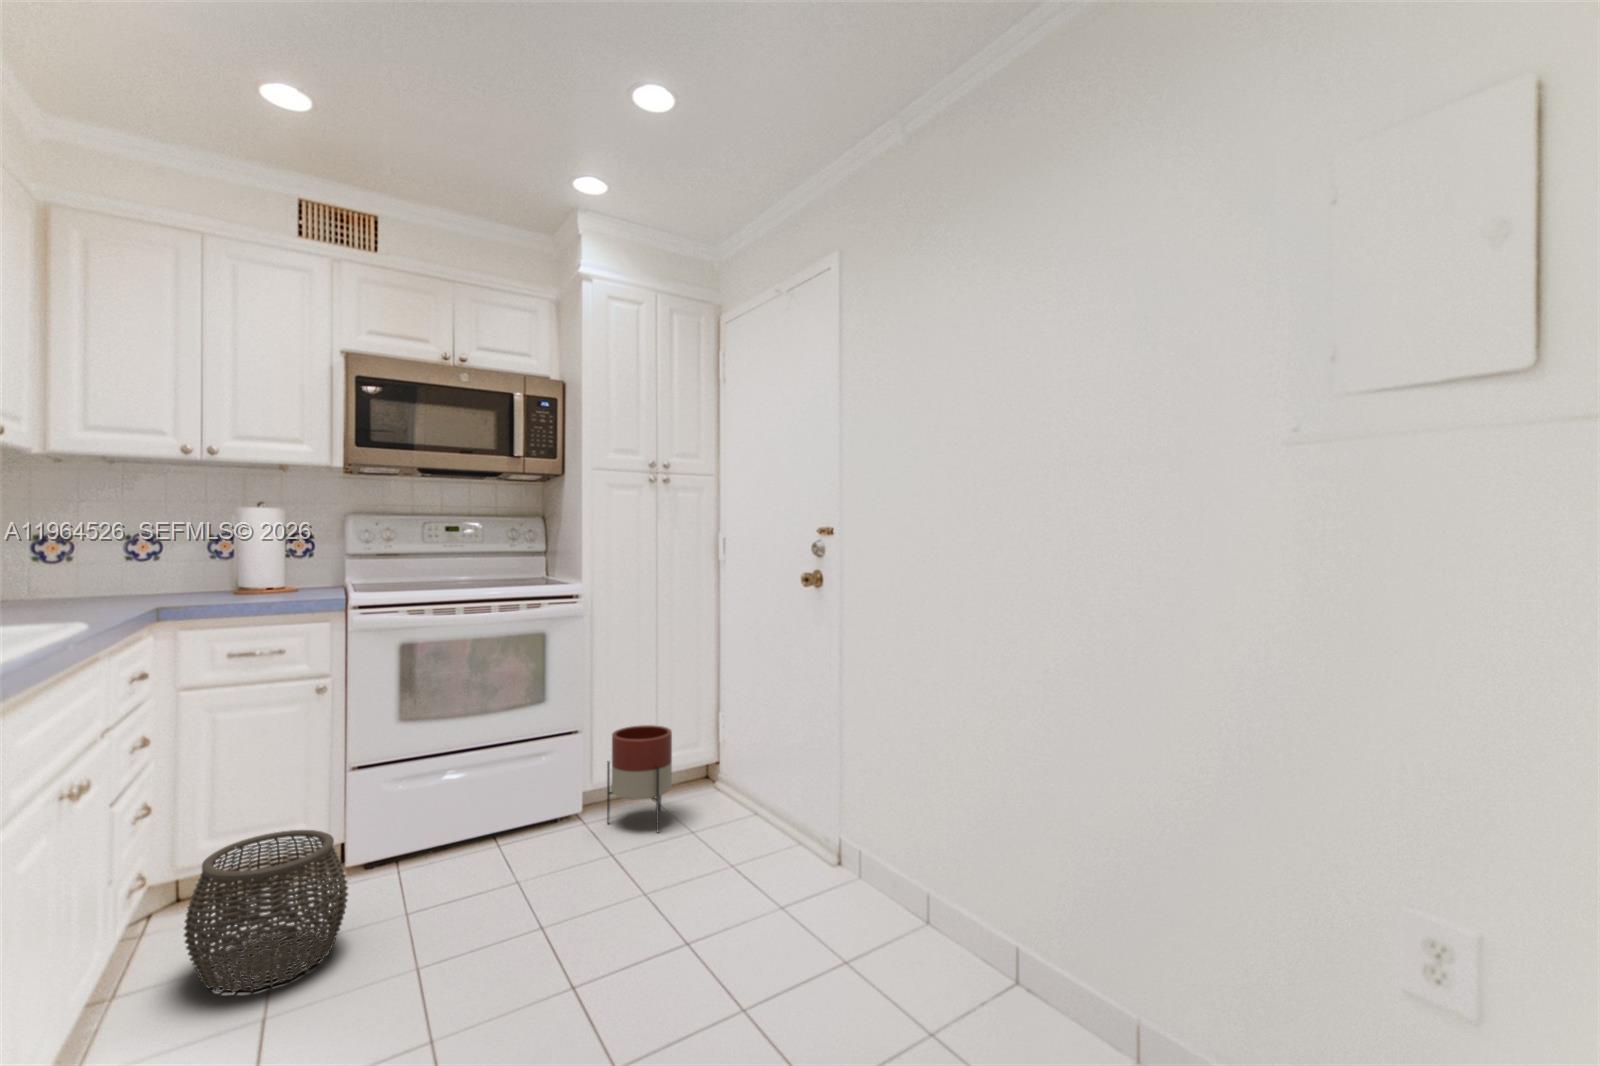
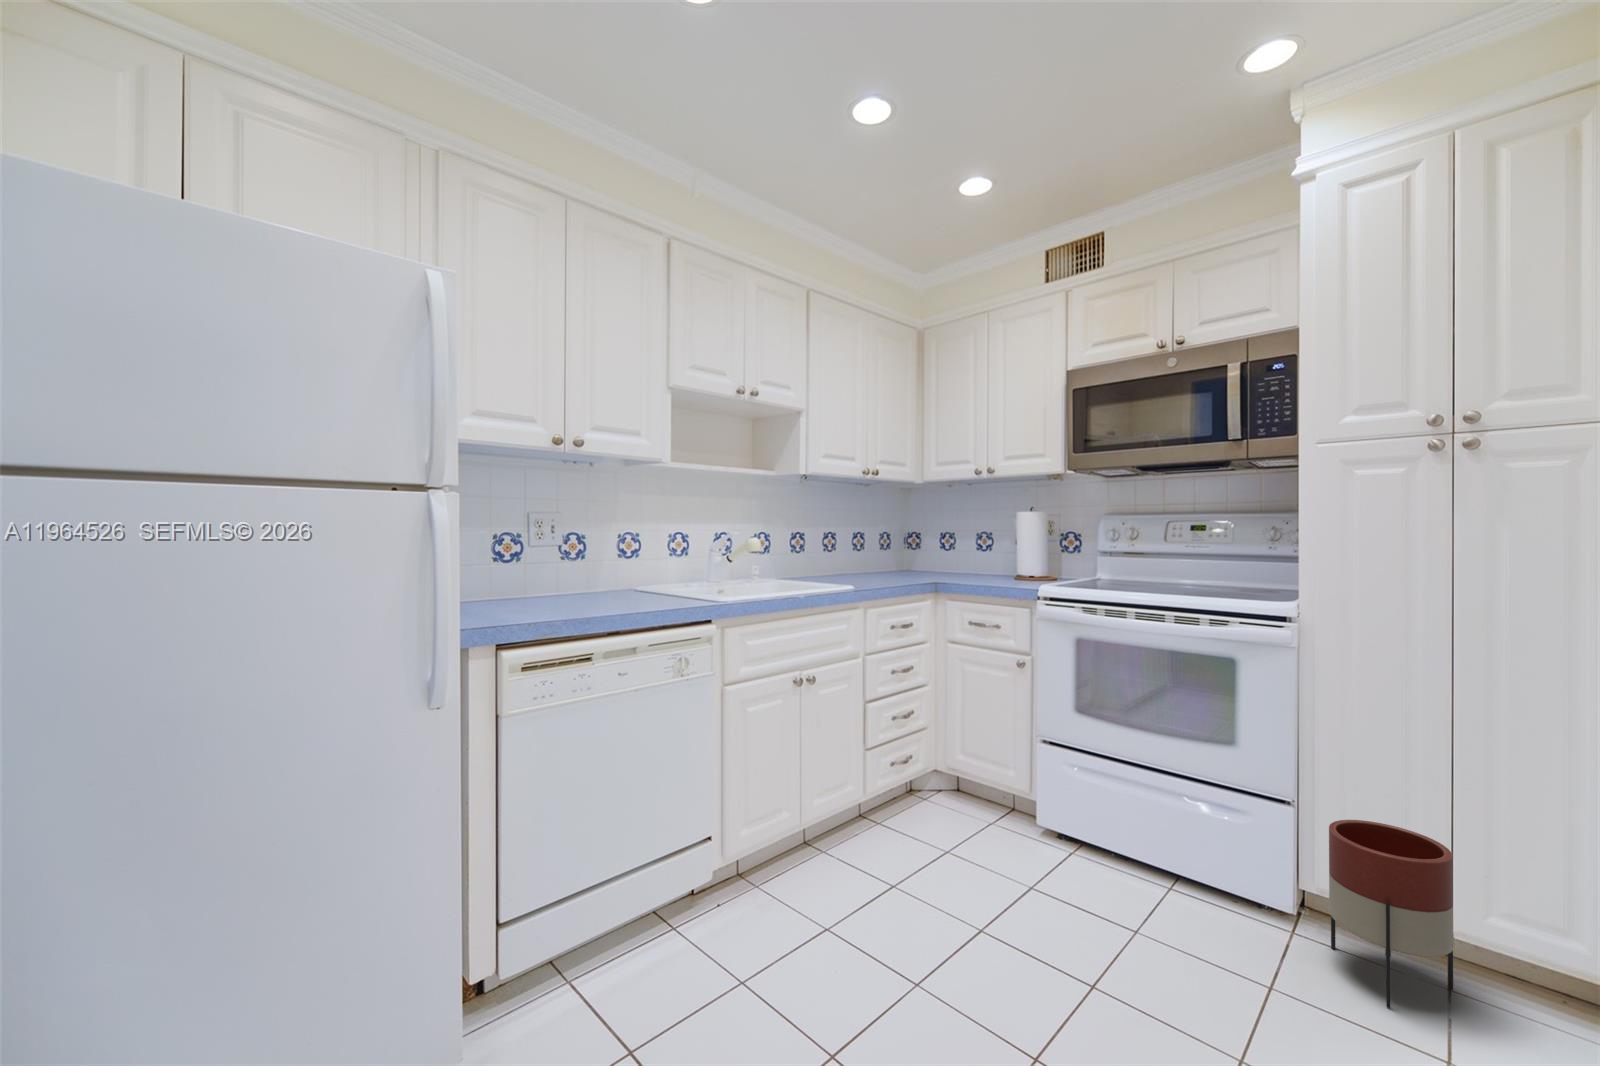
woven basket: present [184,830,348,993] -> none [864,759,967,878]

